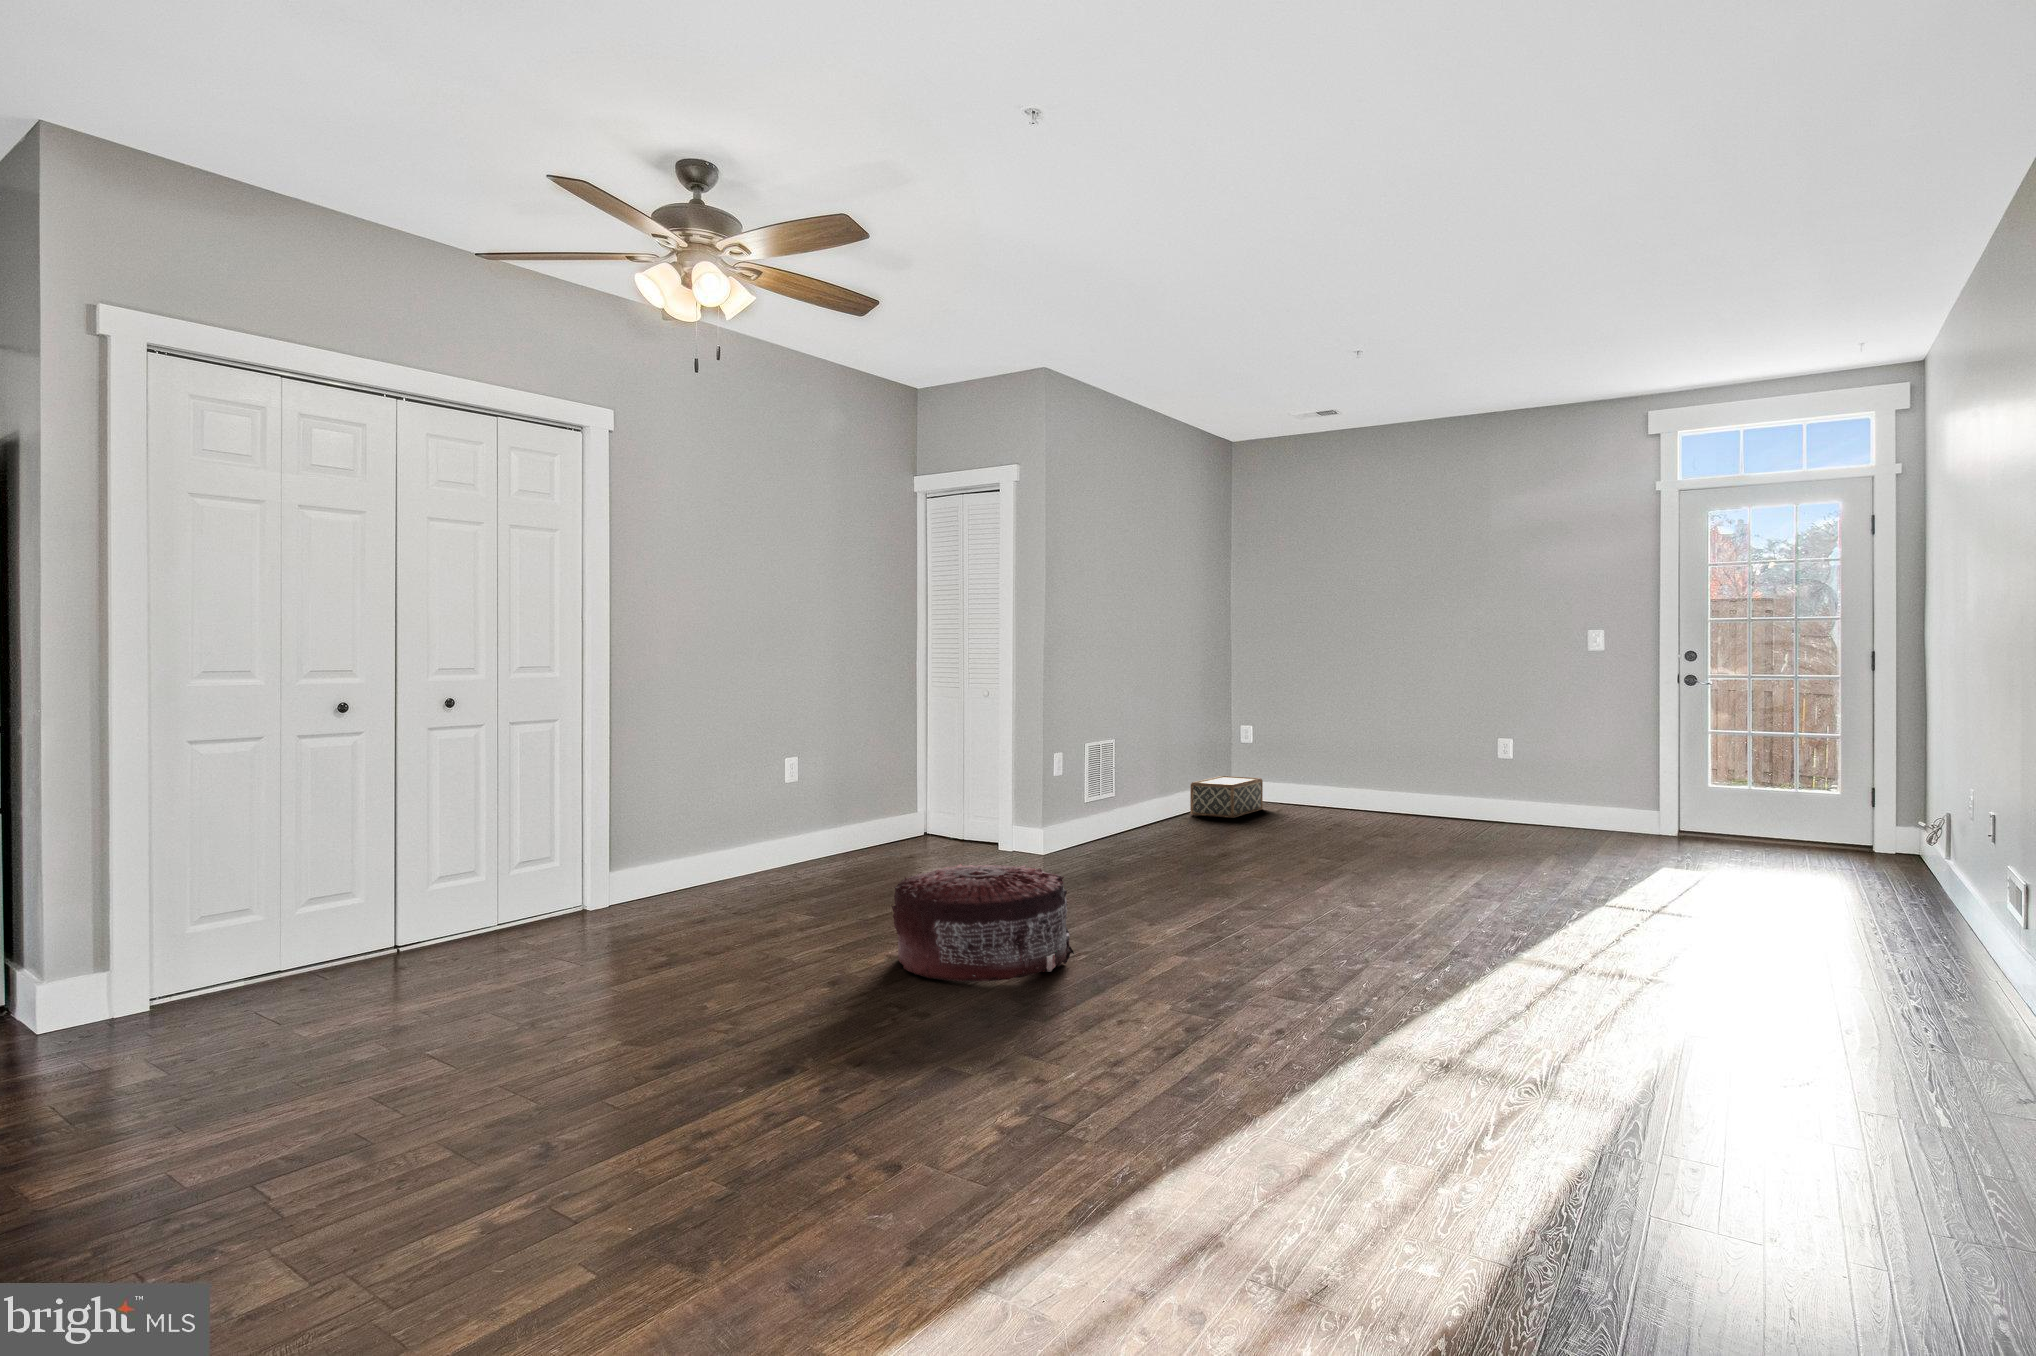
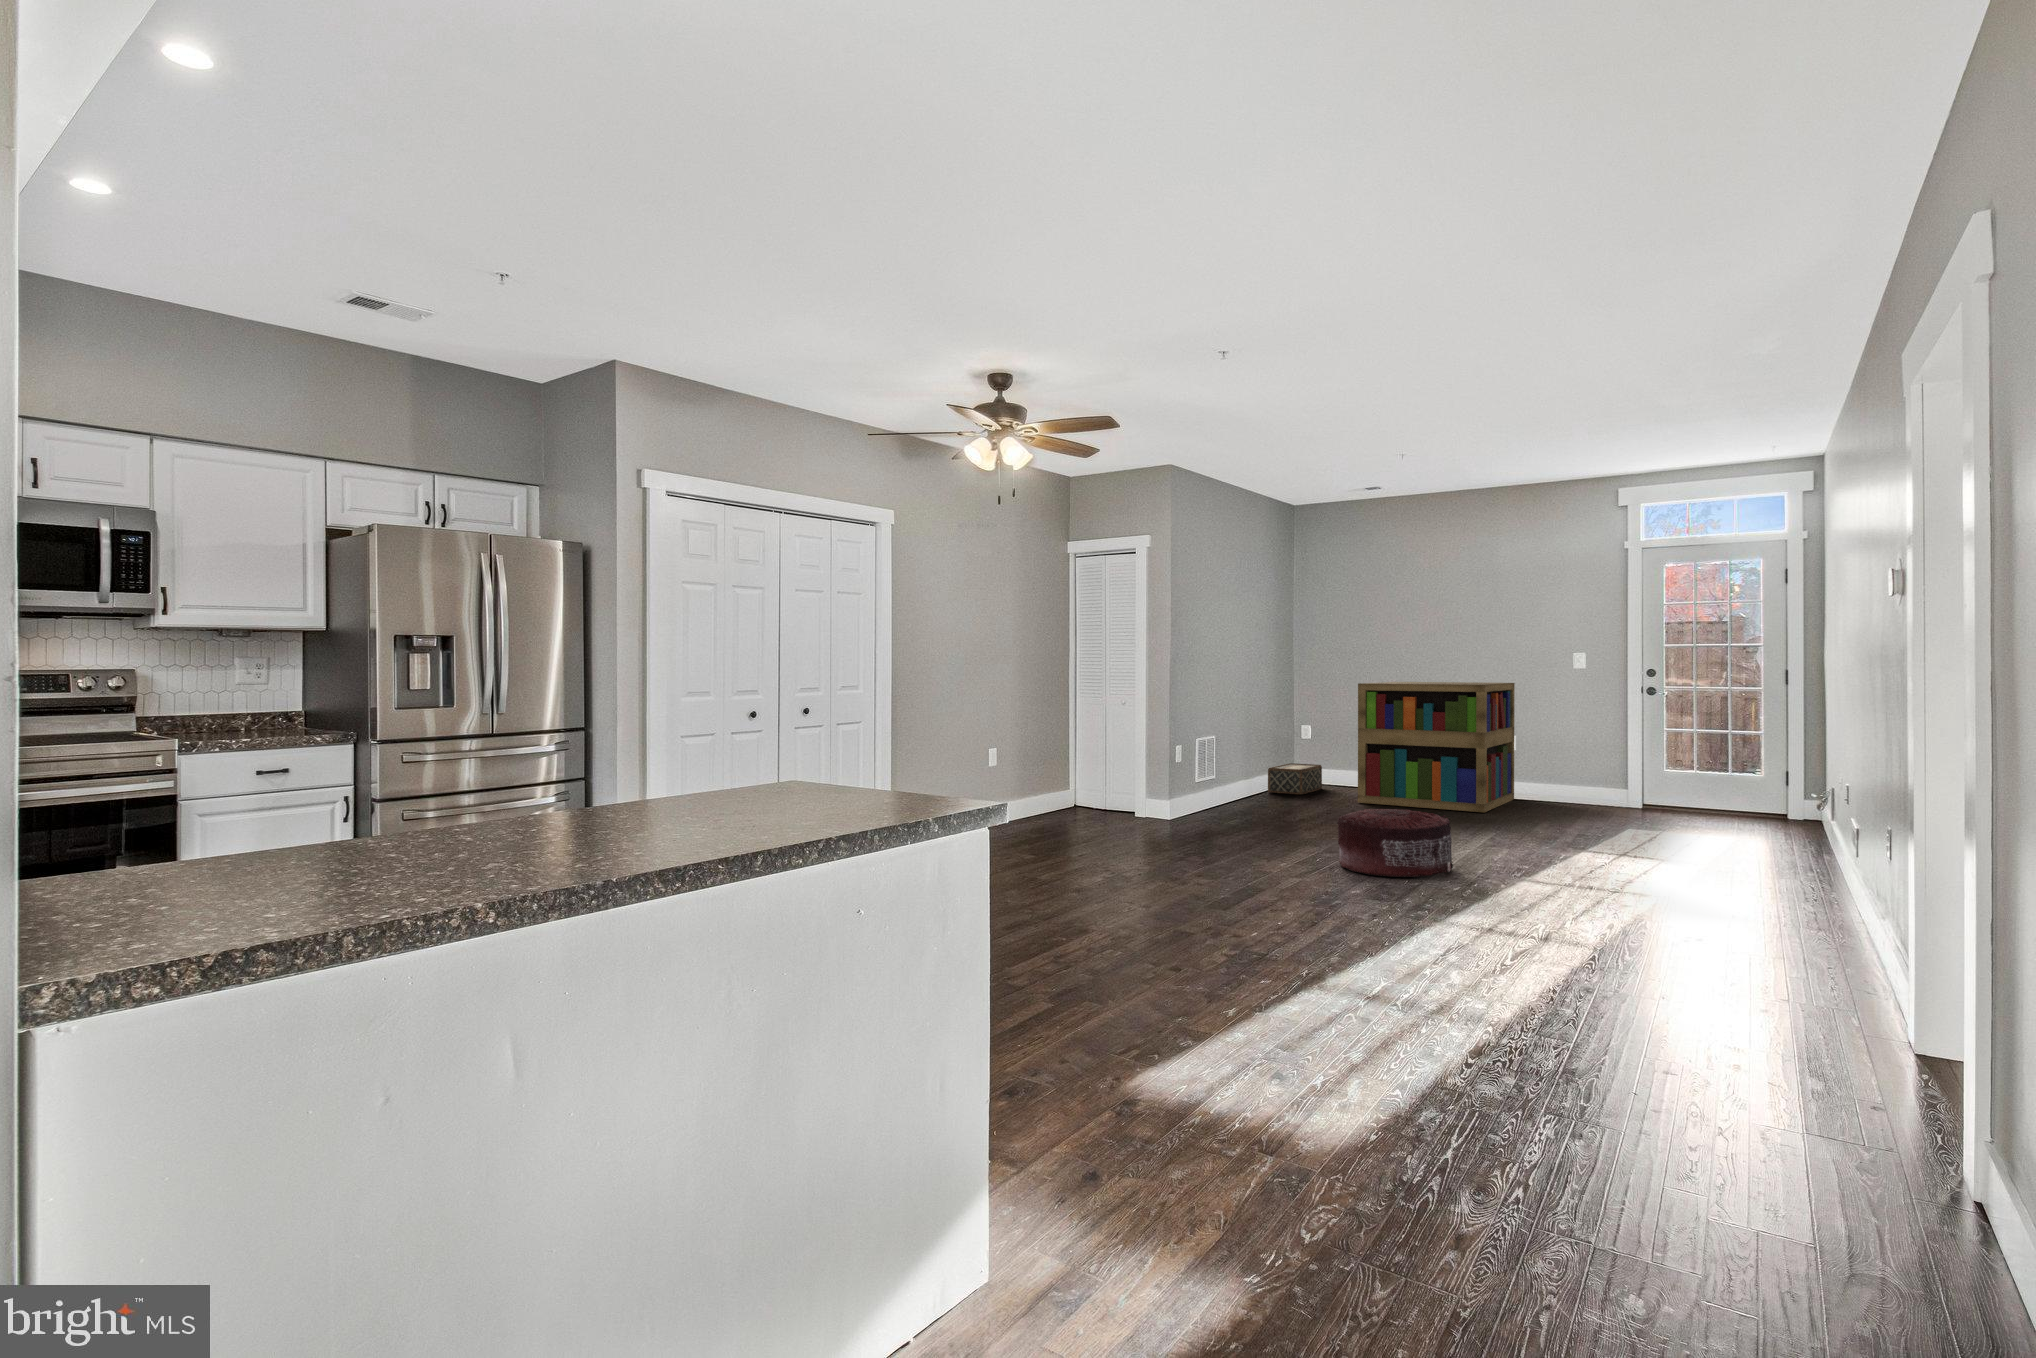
bookshelf: none [1304,670,1511,844] -> present [1358,682,1515,812]
pouf: present [892,864,1074,982] -> present [1337,809,1453,877]

